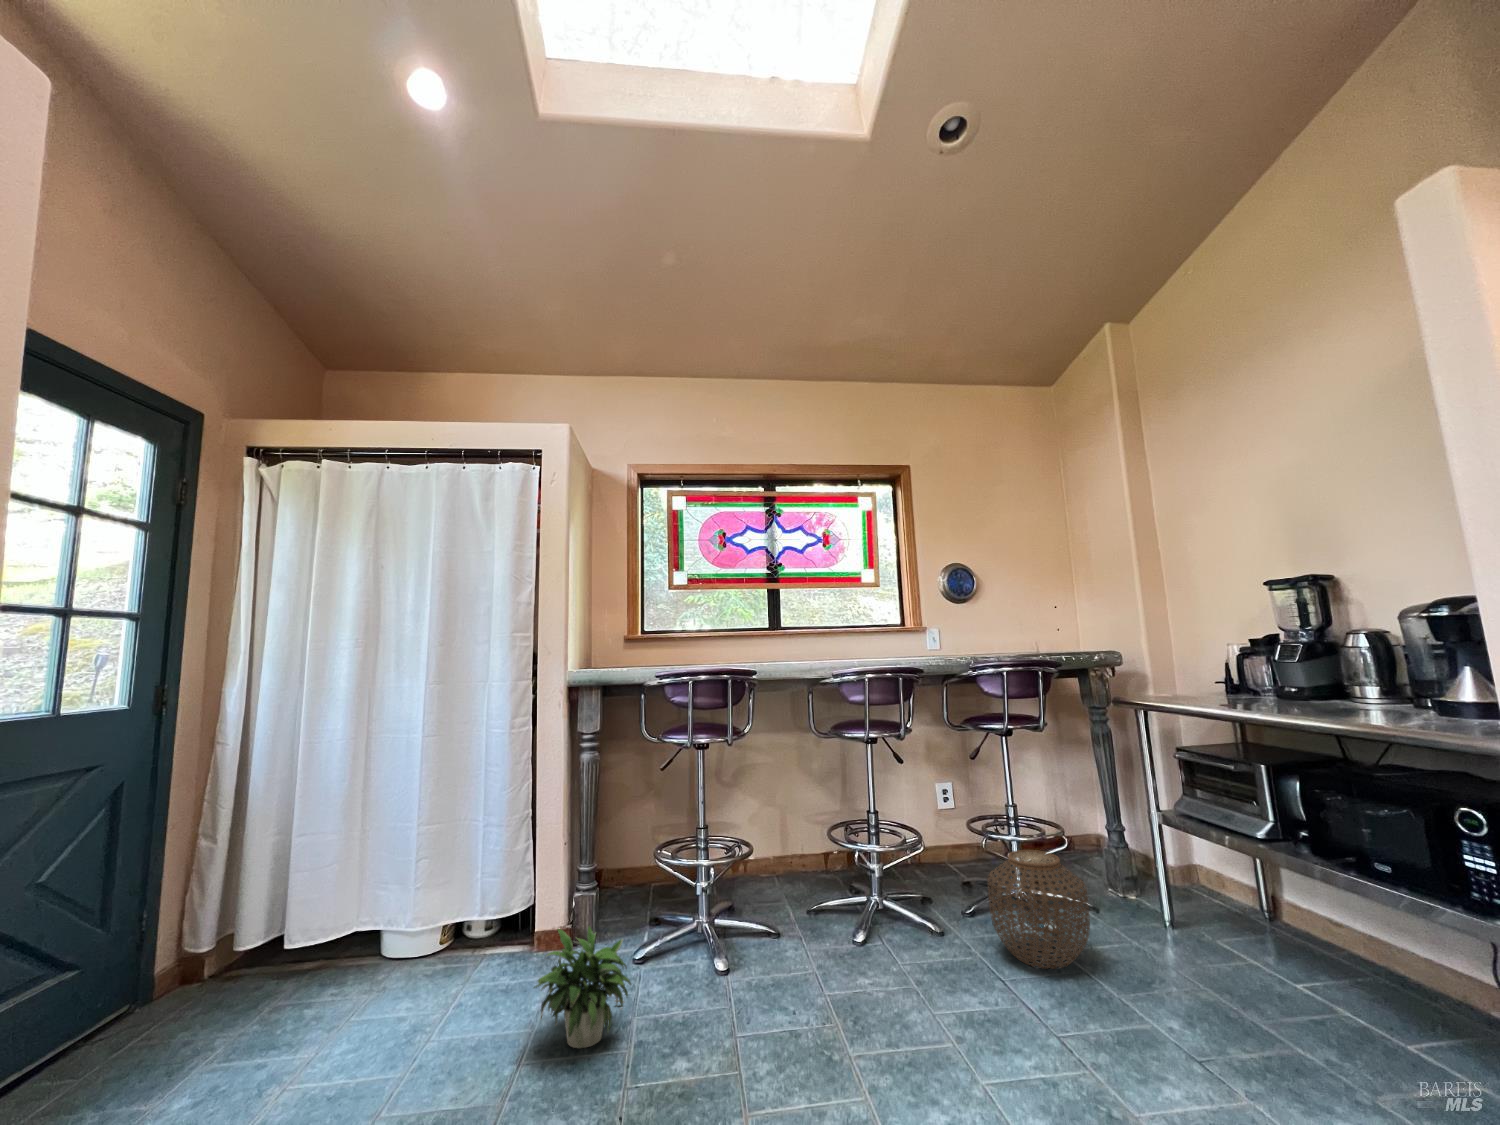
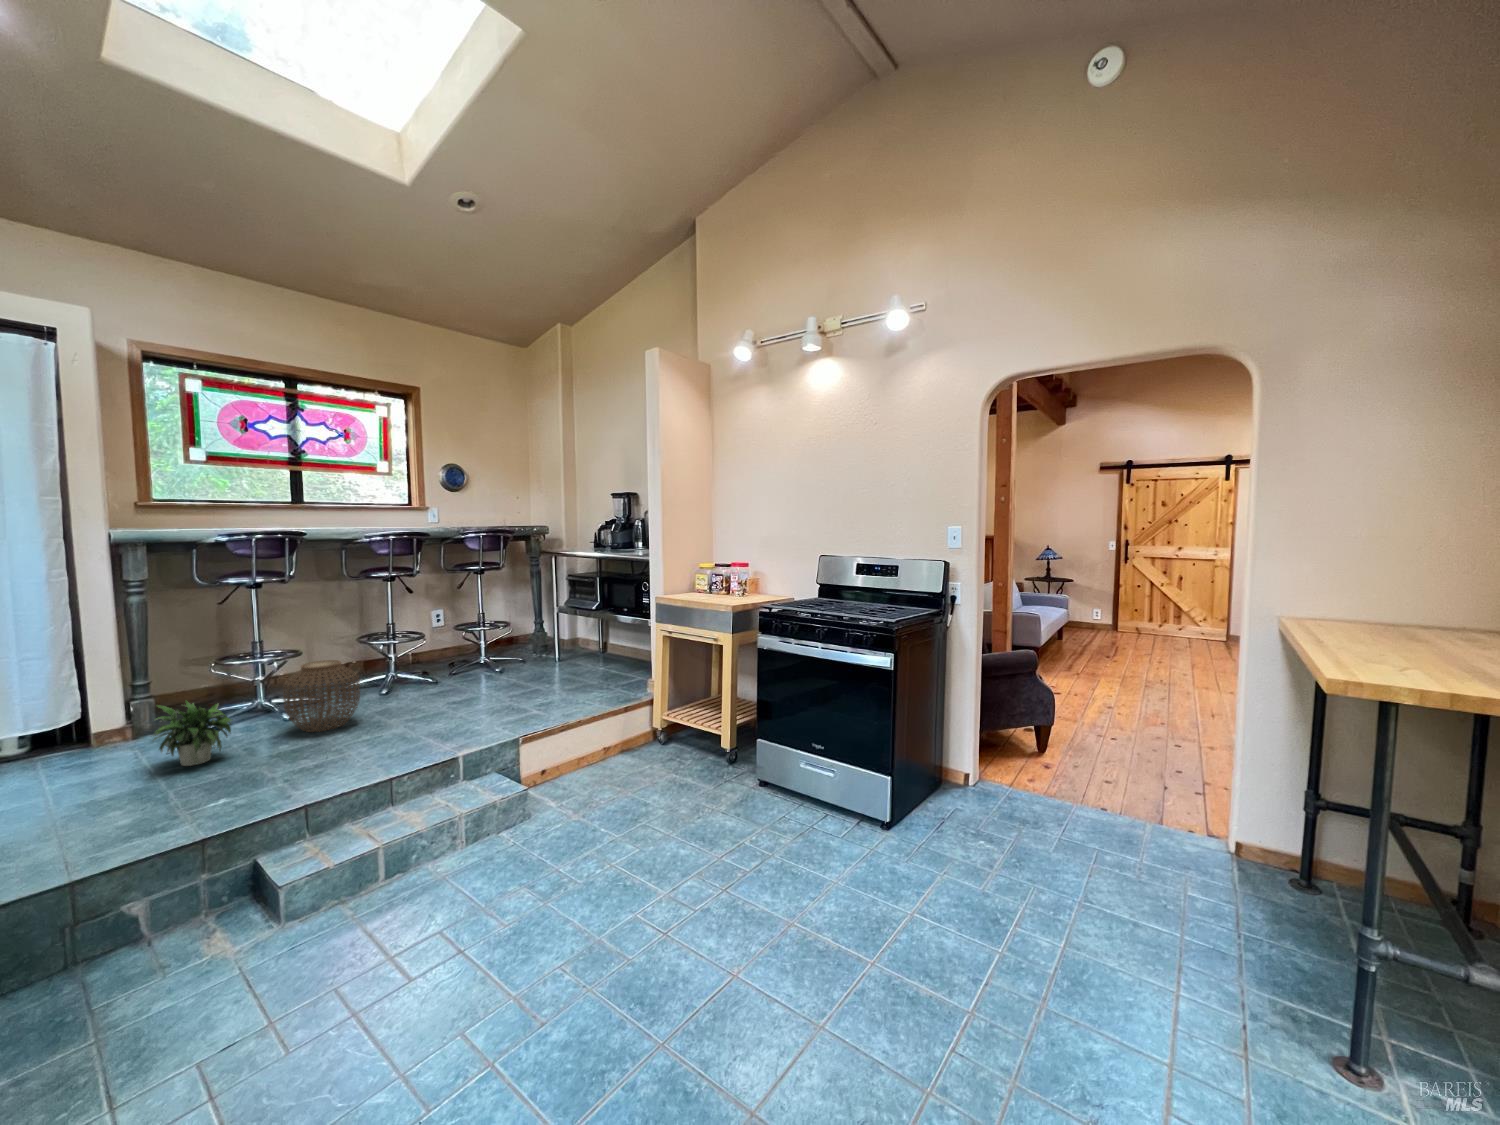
woven basket: present [987,850,1090,969] -> present [283,660,360,732]

